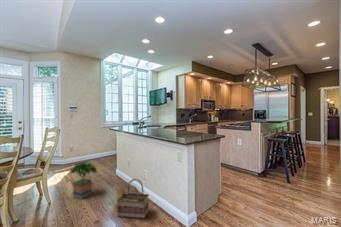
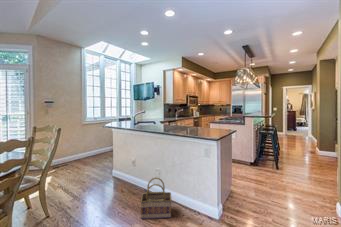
potted tree: present [71,163,97,199] -> none [71,163,104,205]

